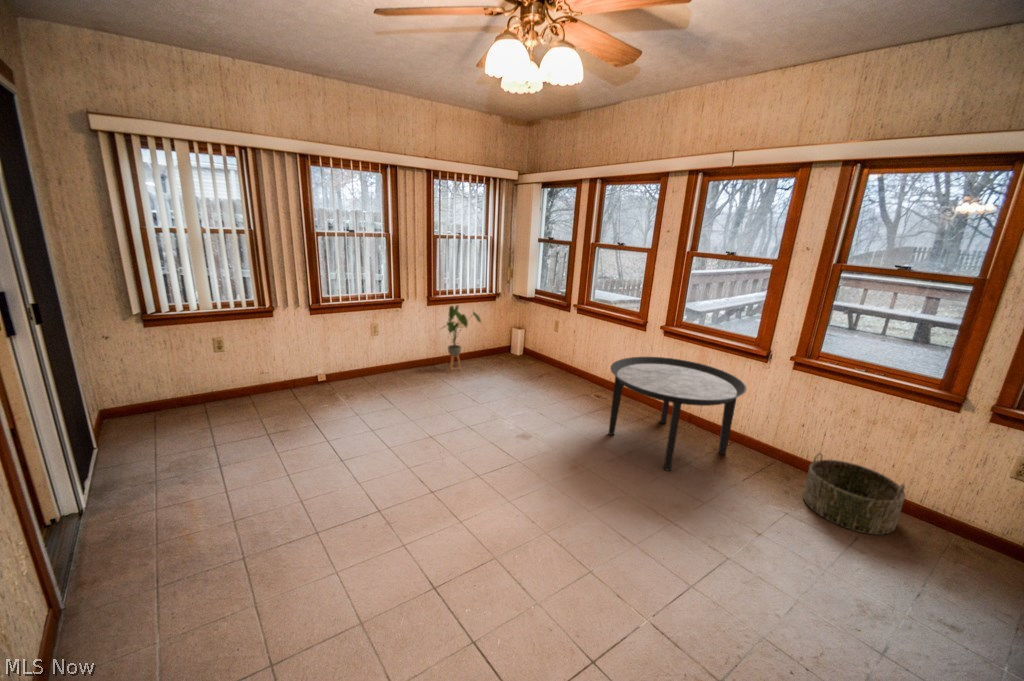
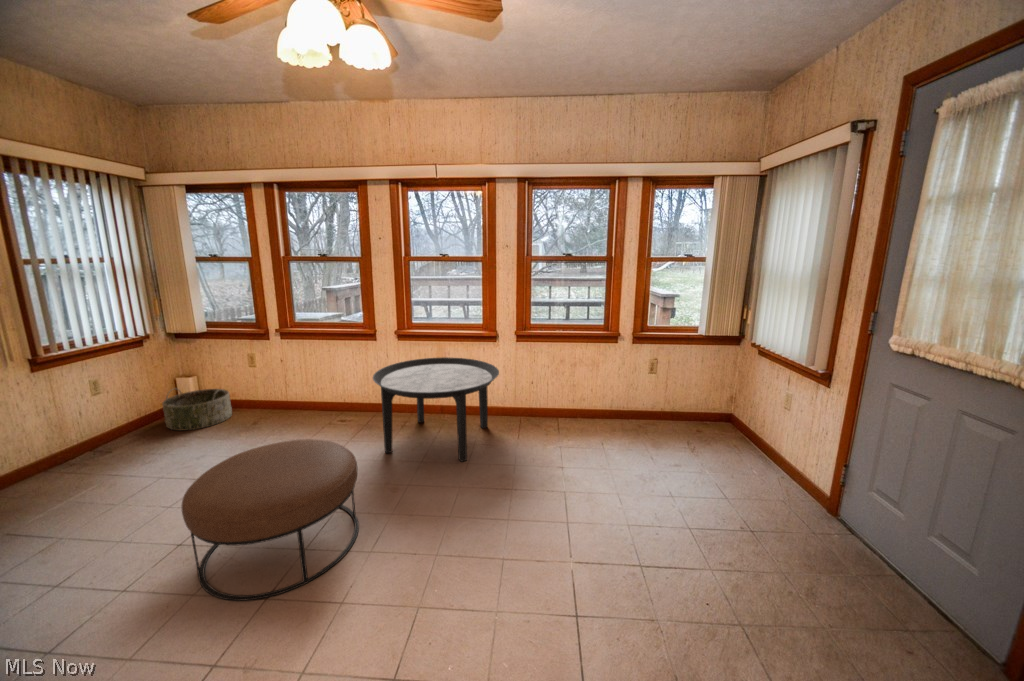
house plant: present [447,305,481,370] -> none [44,363,137,469]
ottoman: none [447,385,555,485] -> present [182,439,359,601]
basket: present [803,453,905,535] -> present [162,389,232,431]

